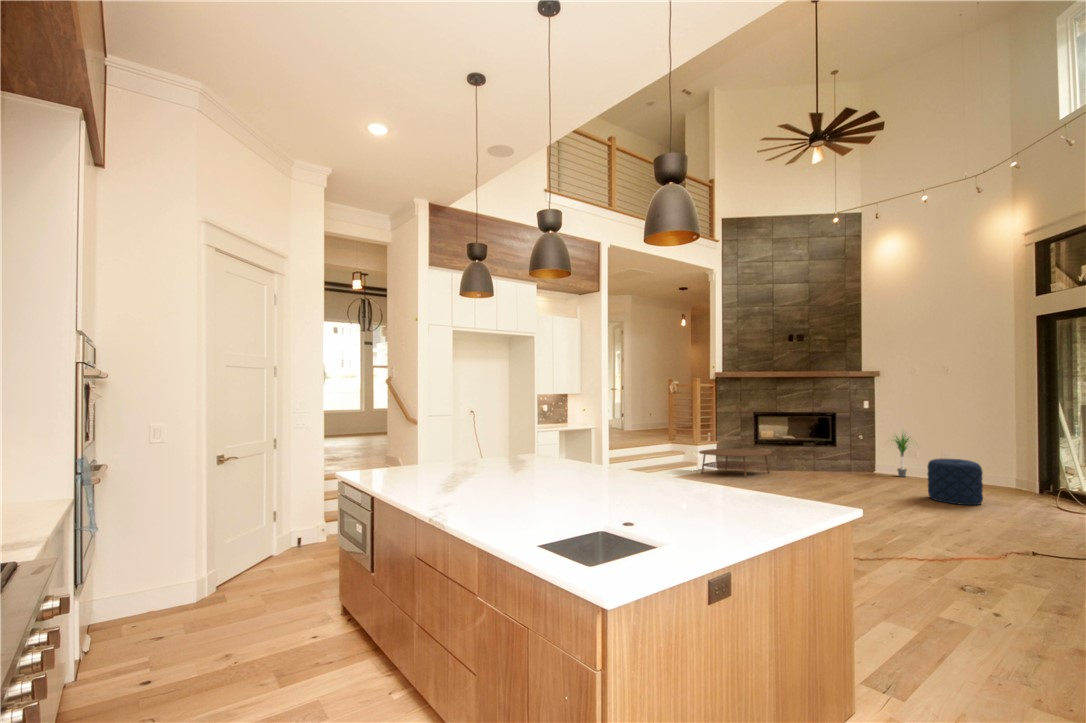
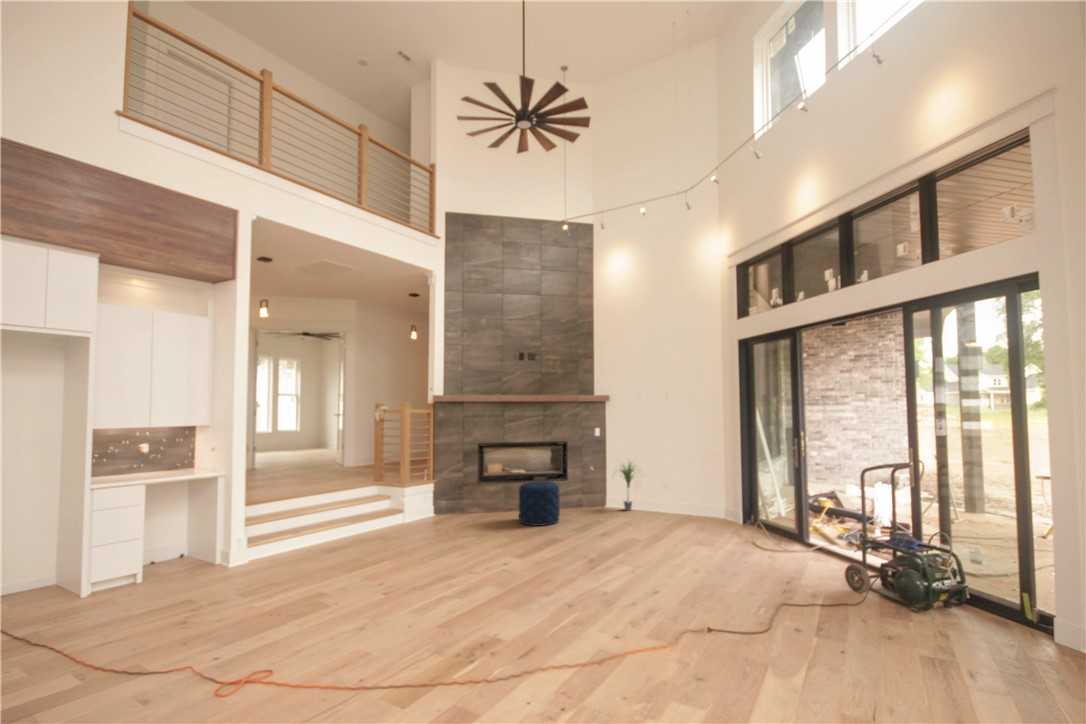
coffee table: present [699,449,771,478] -> none [403,490,492,528]
pouf: present [928,459,983,505] -> present [519,481,560,526]

